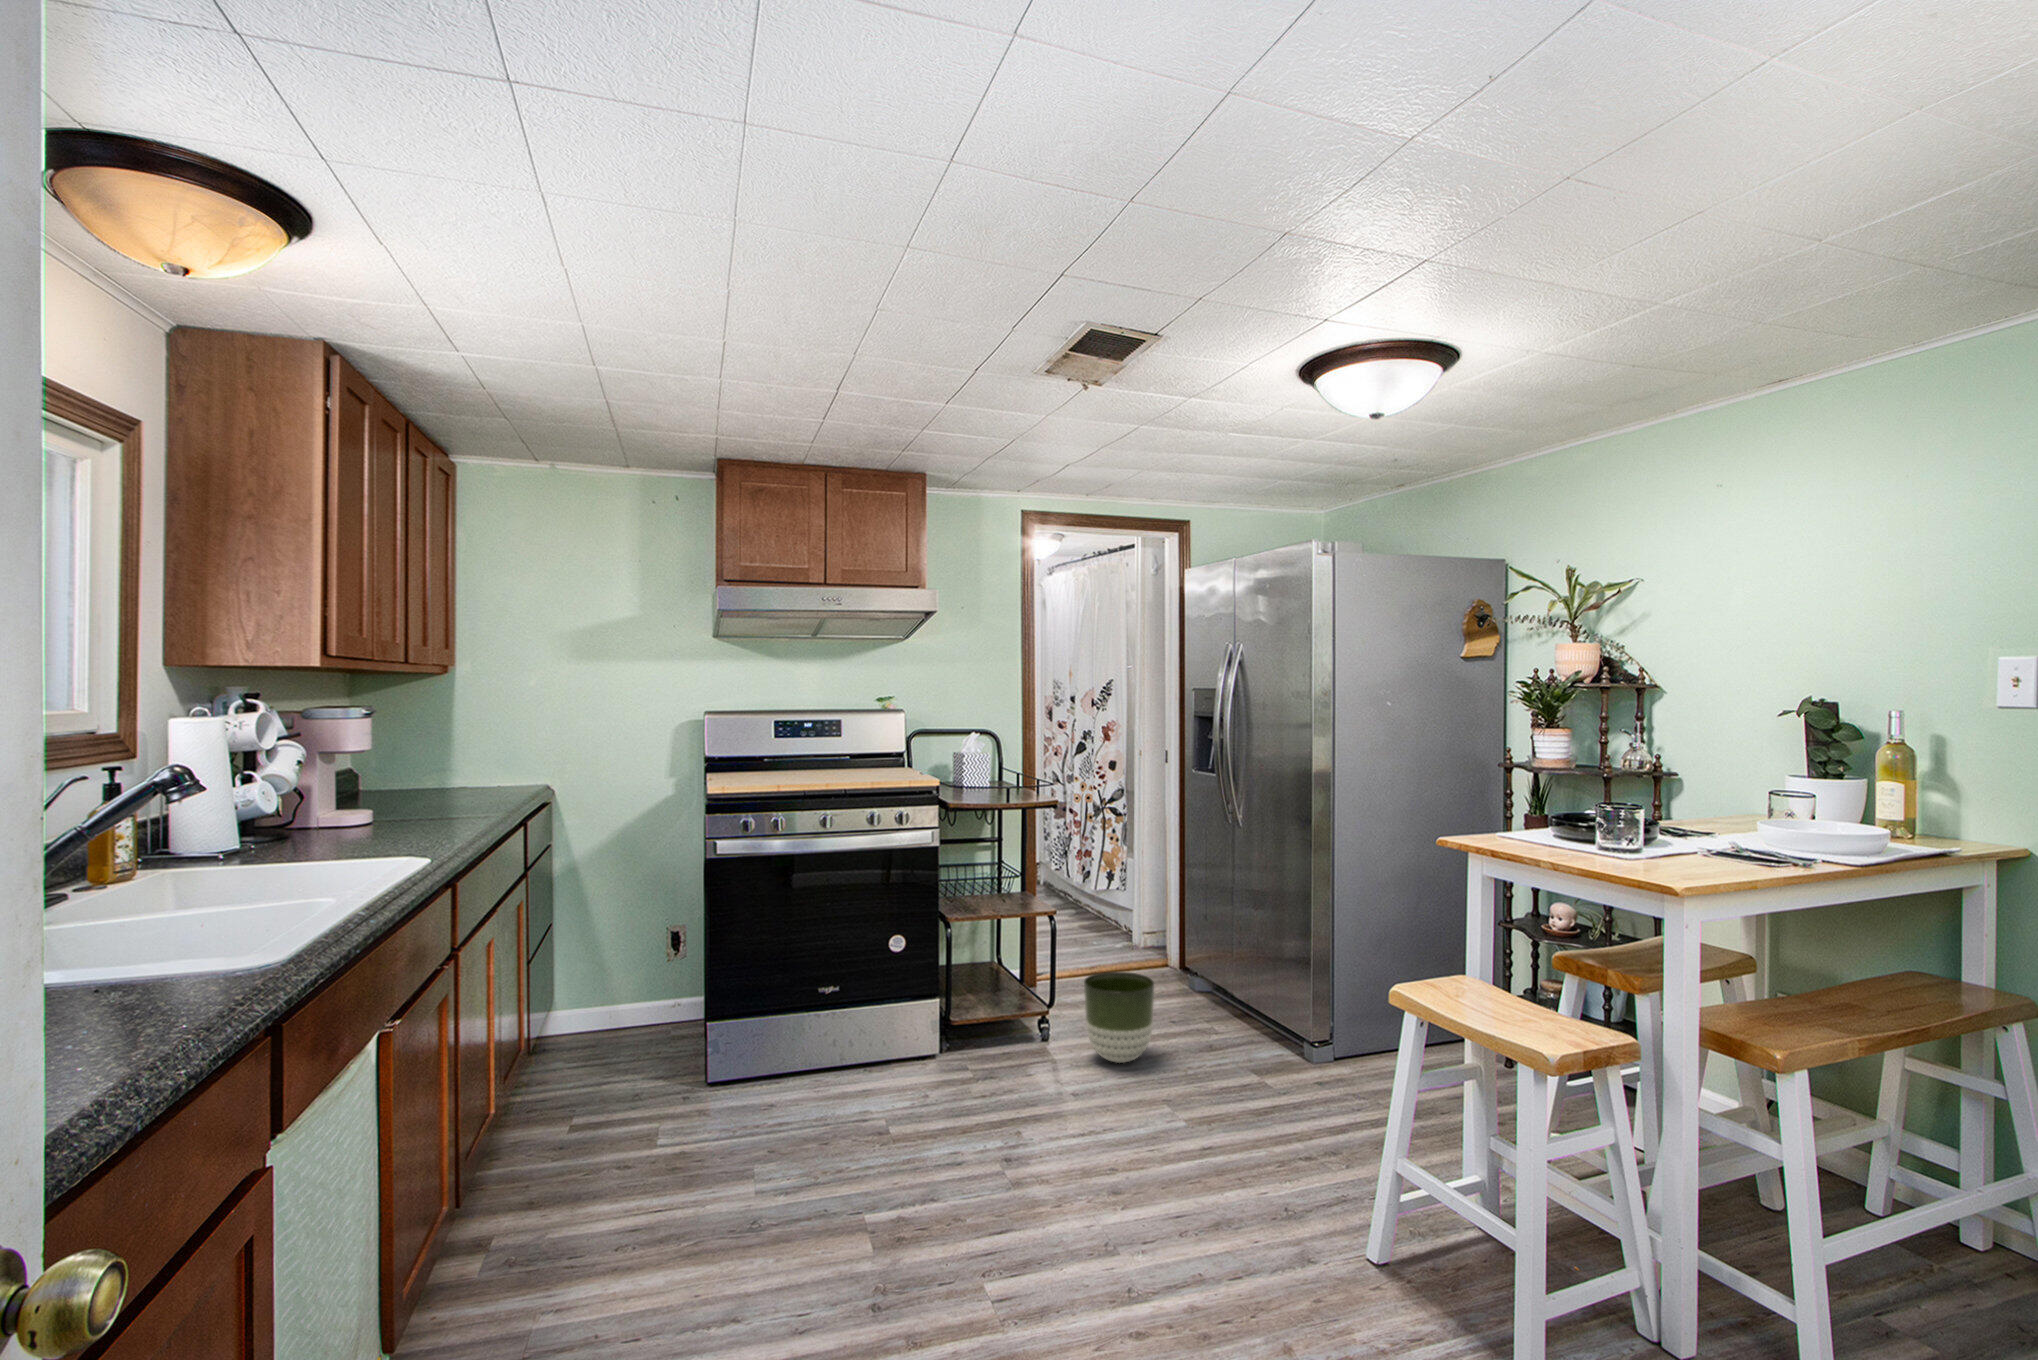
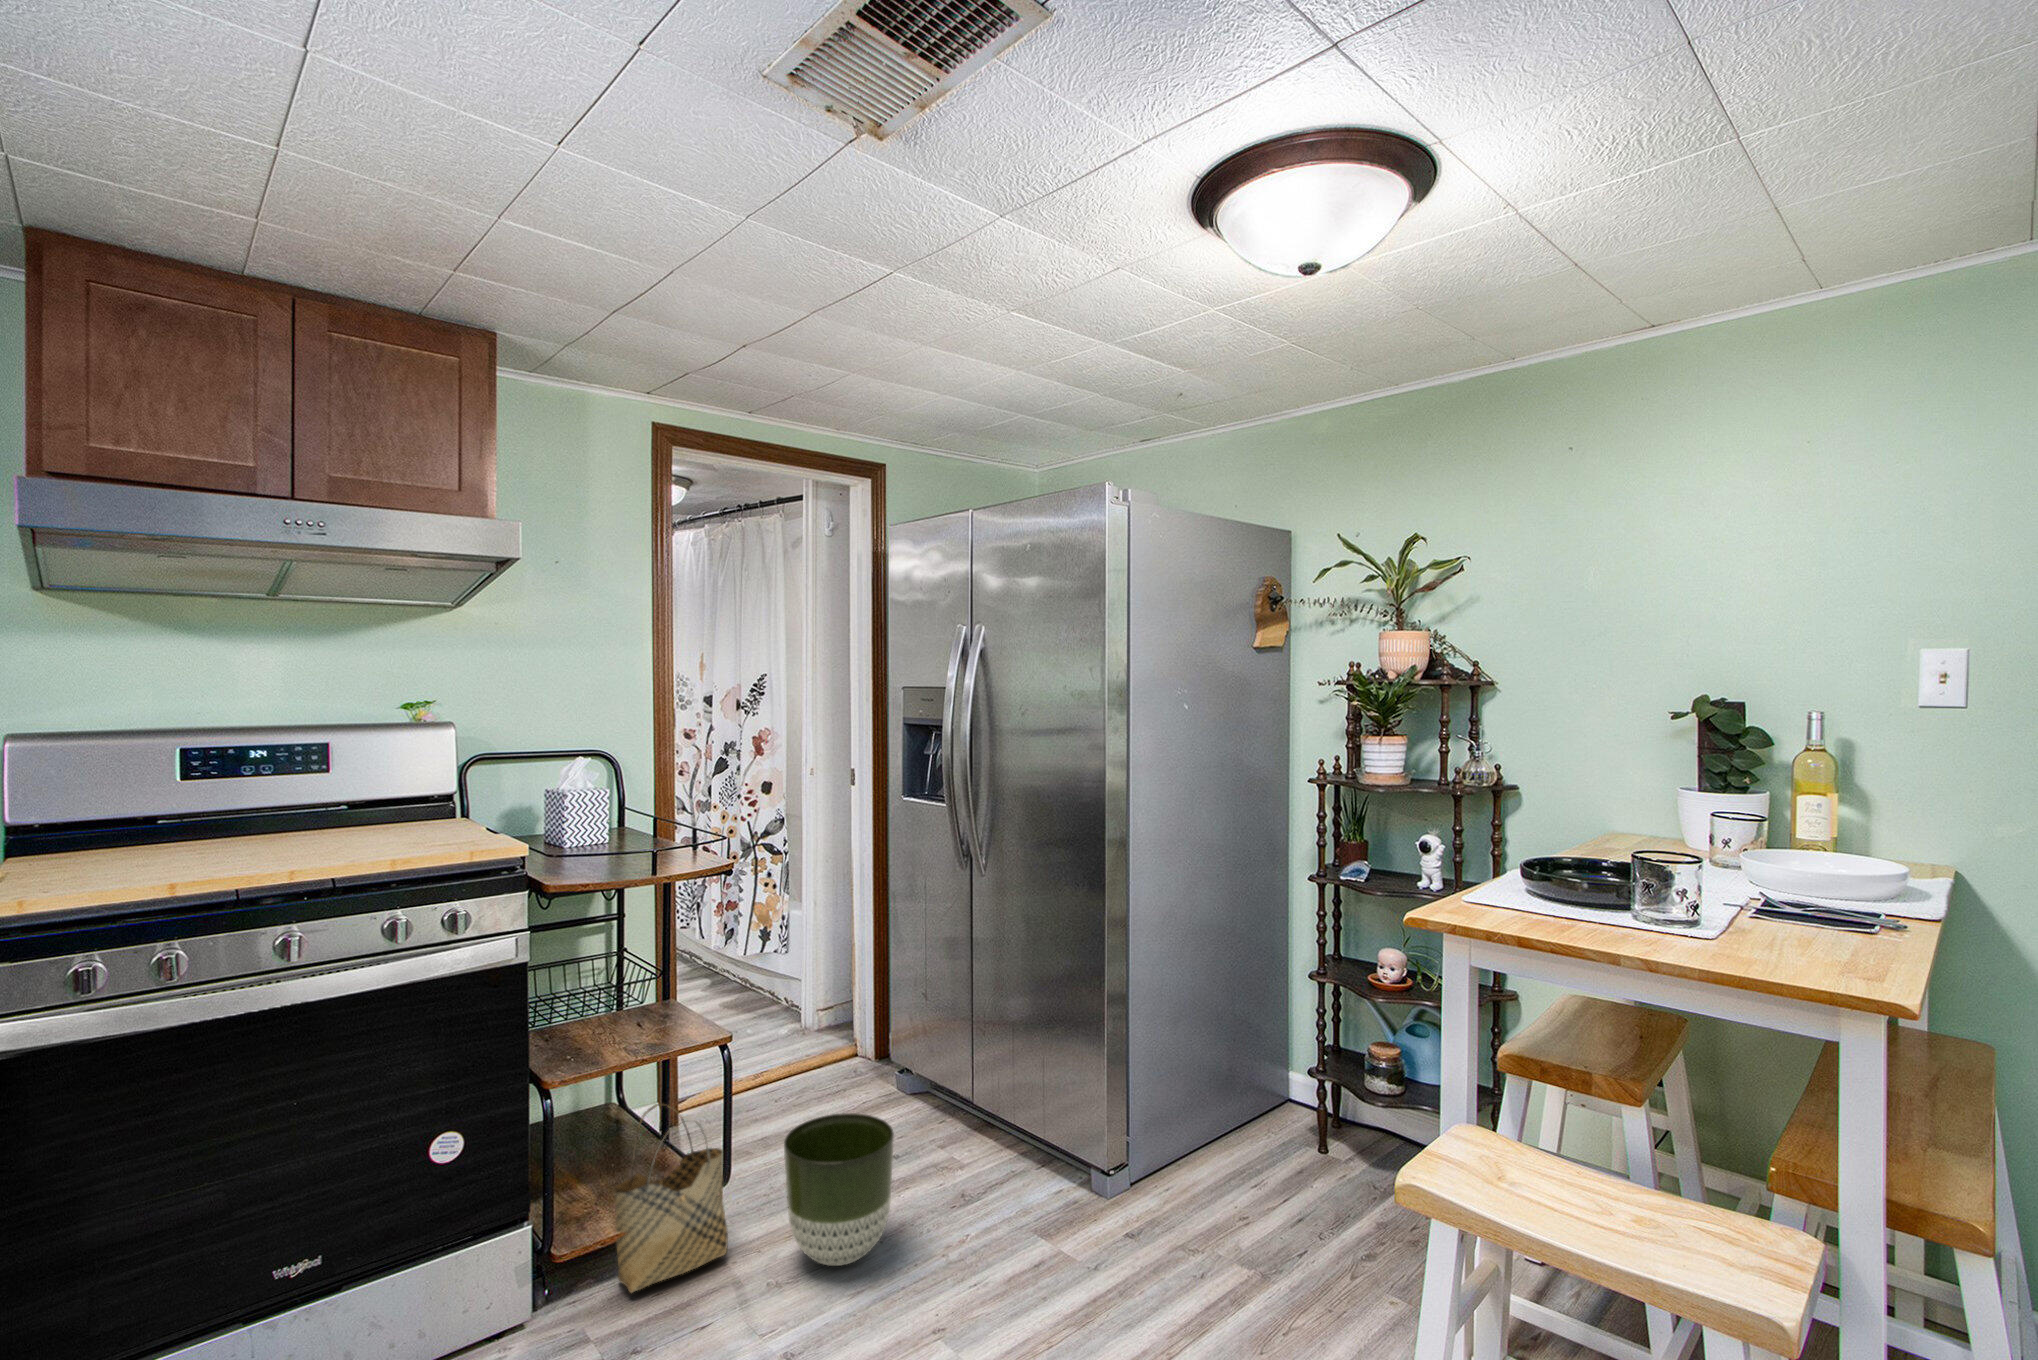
woven basket: none [984,948,1052,1053] -> present [613,1104,728,1293]

